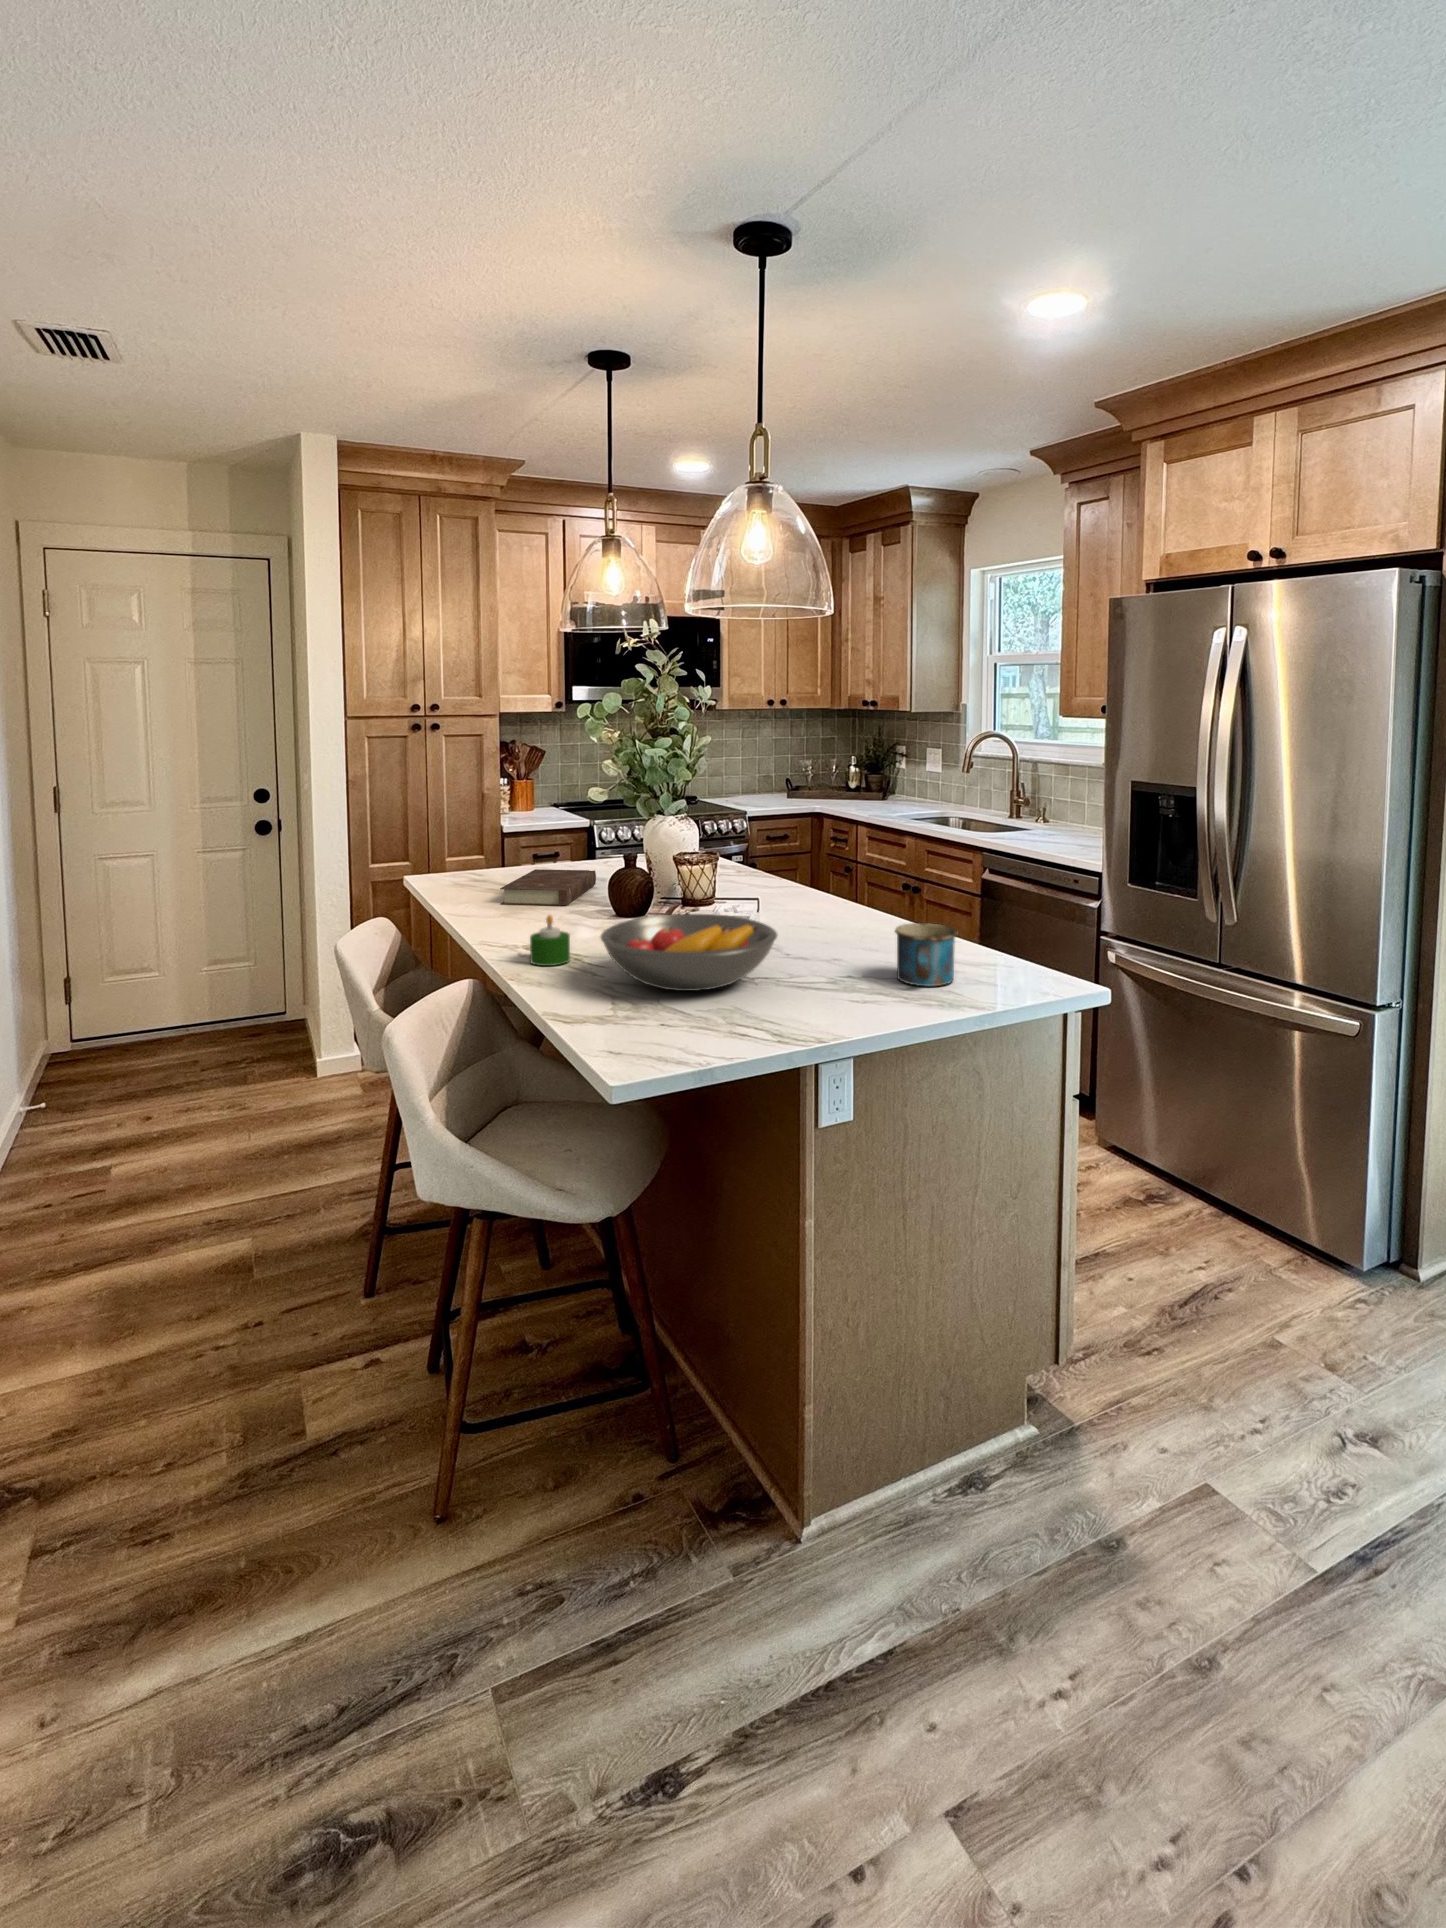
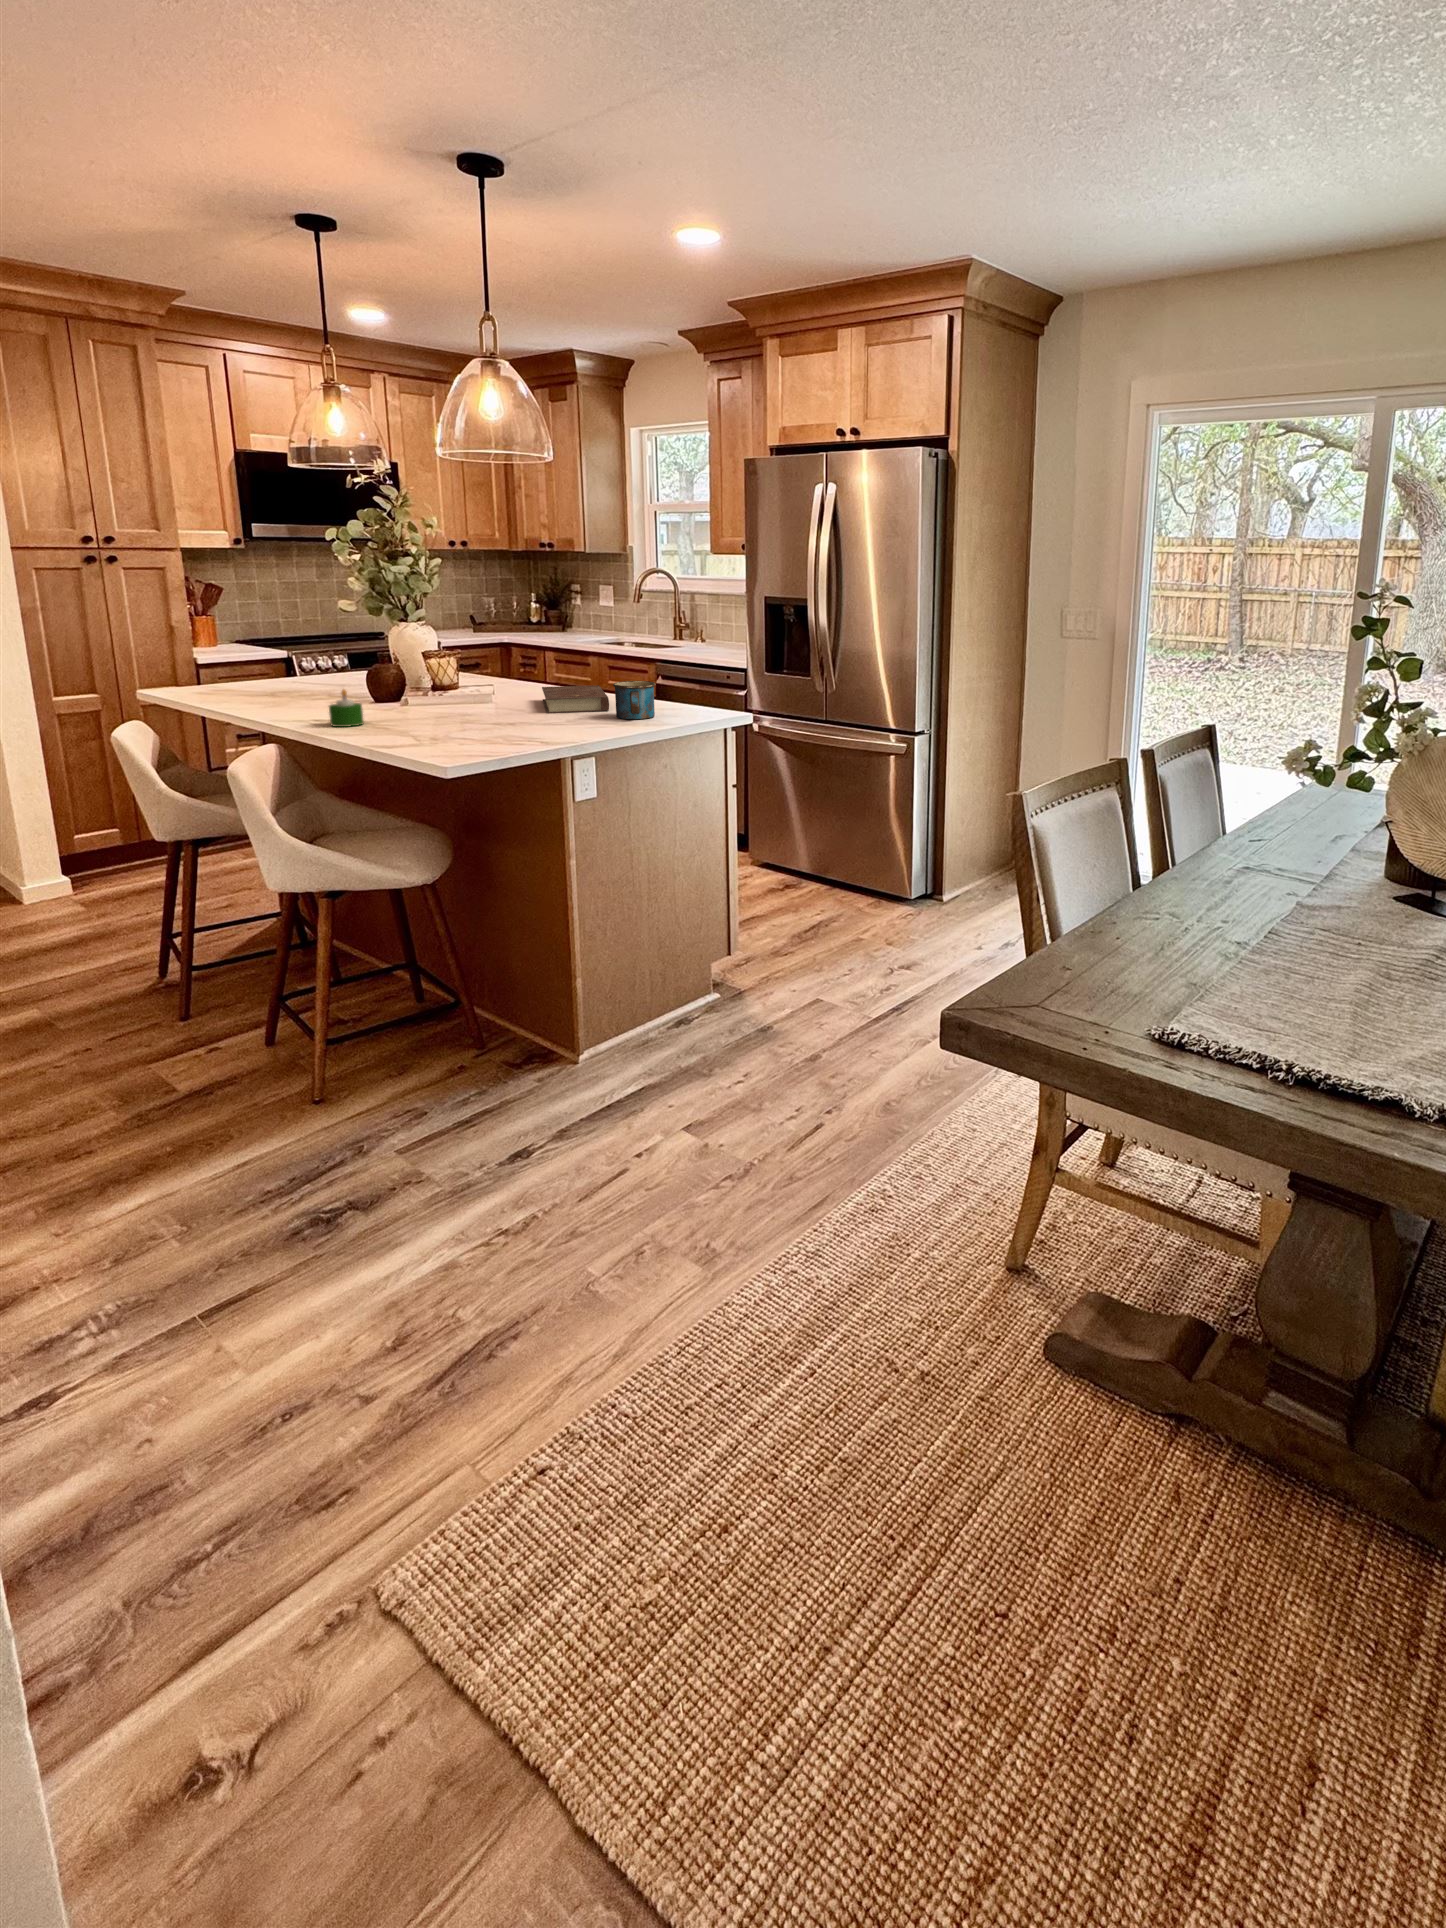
book: present [500,869,596,906] -> present [542,685,609,713]
fruit bowl: present [601,914,778,991] -> none [397,681,533,729]

